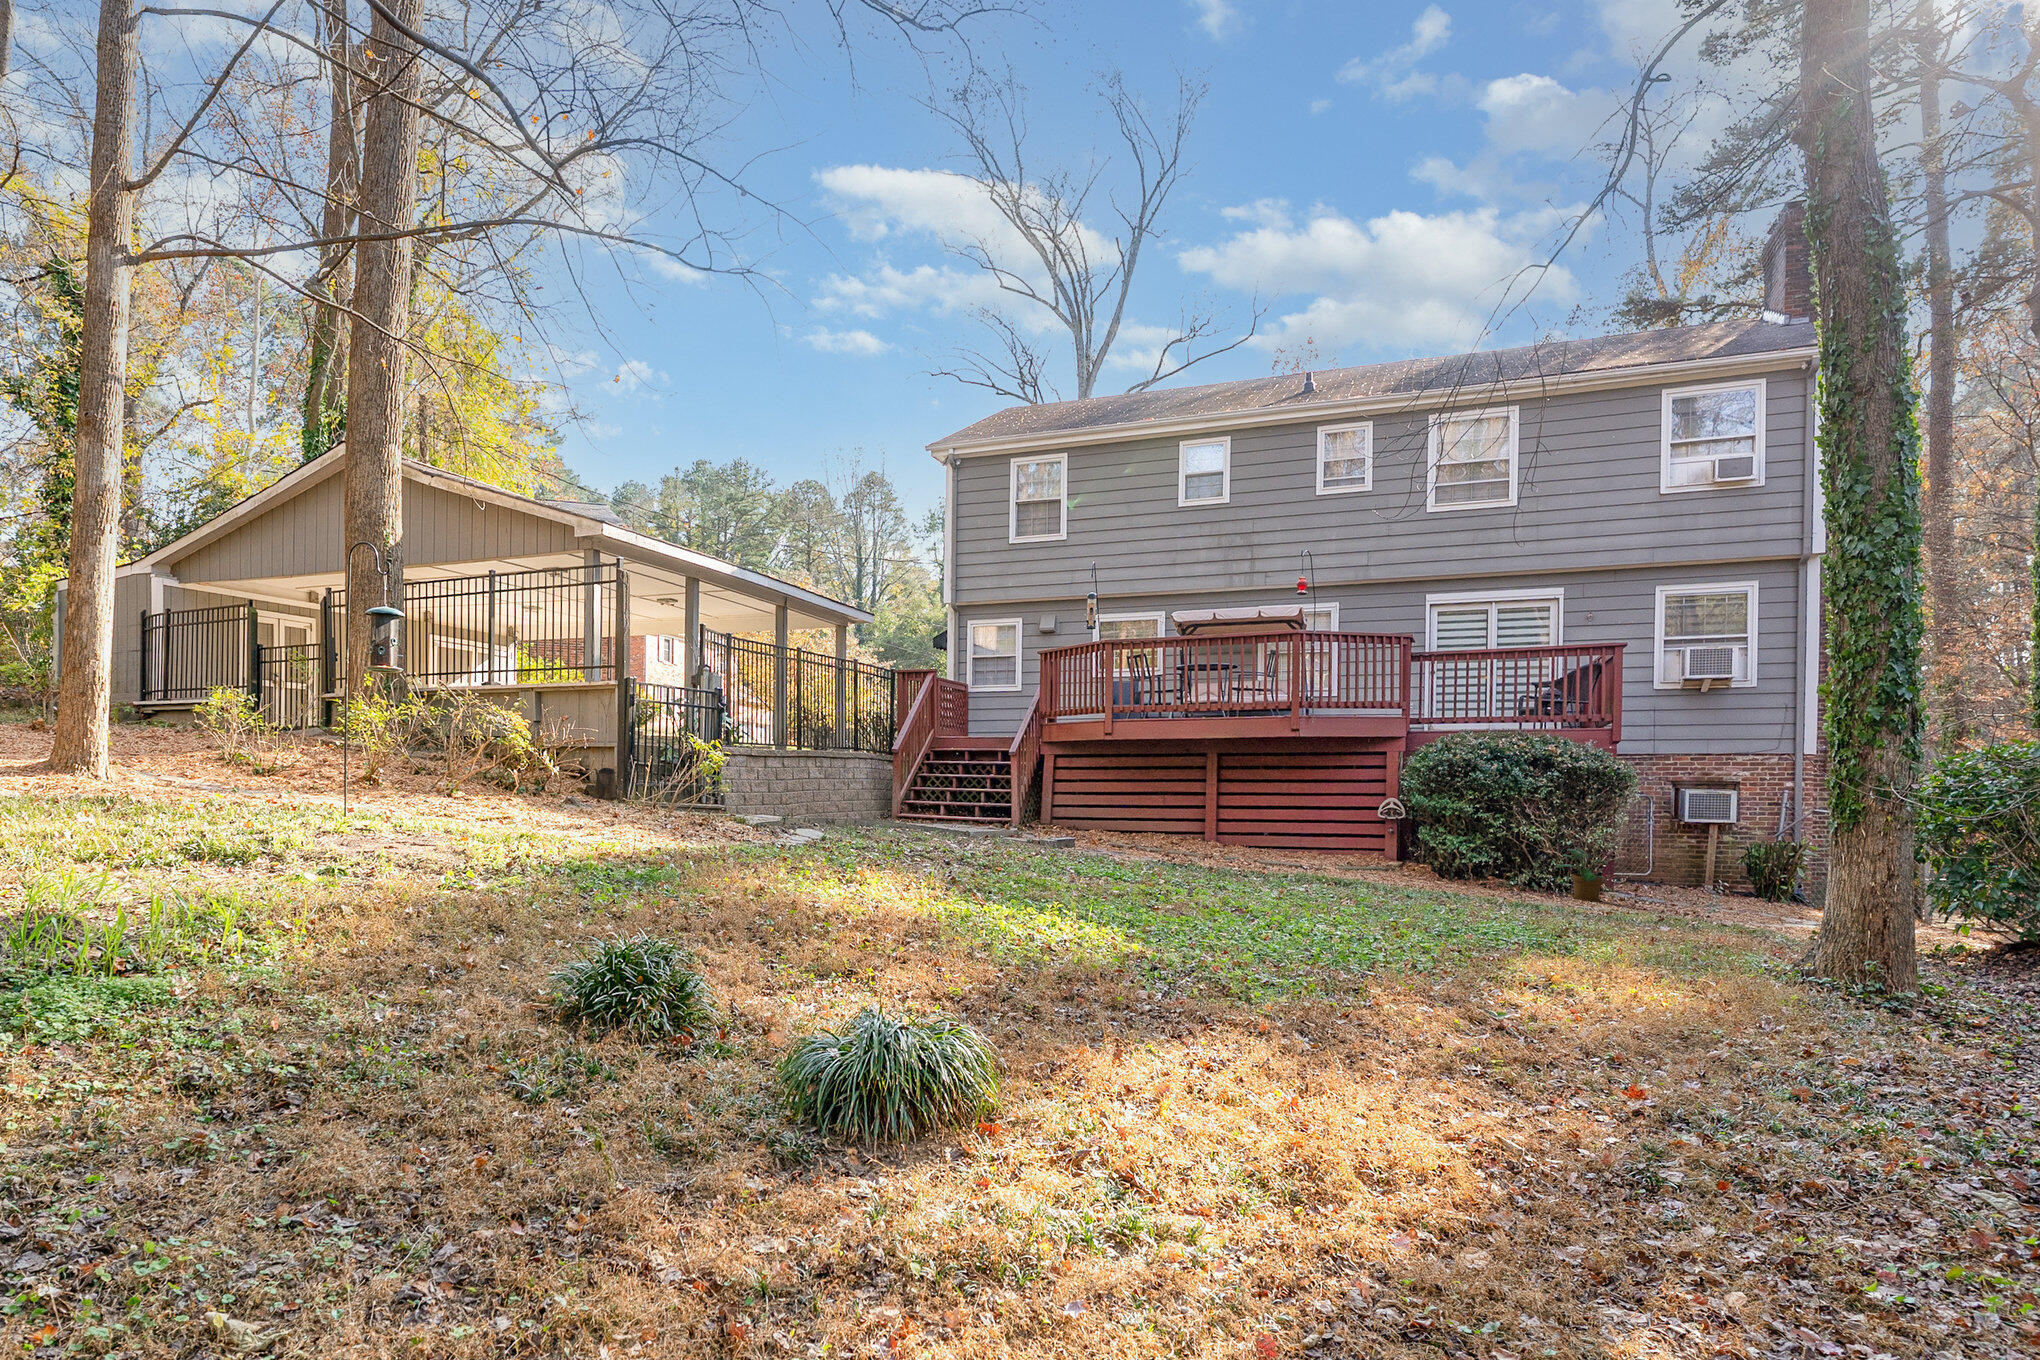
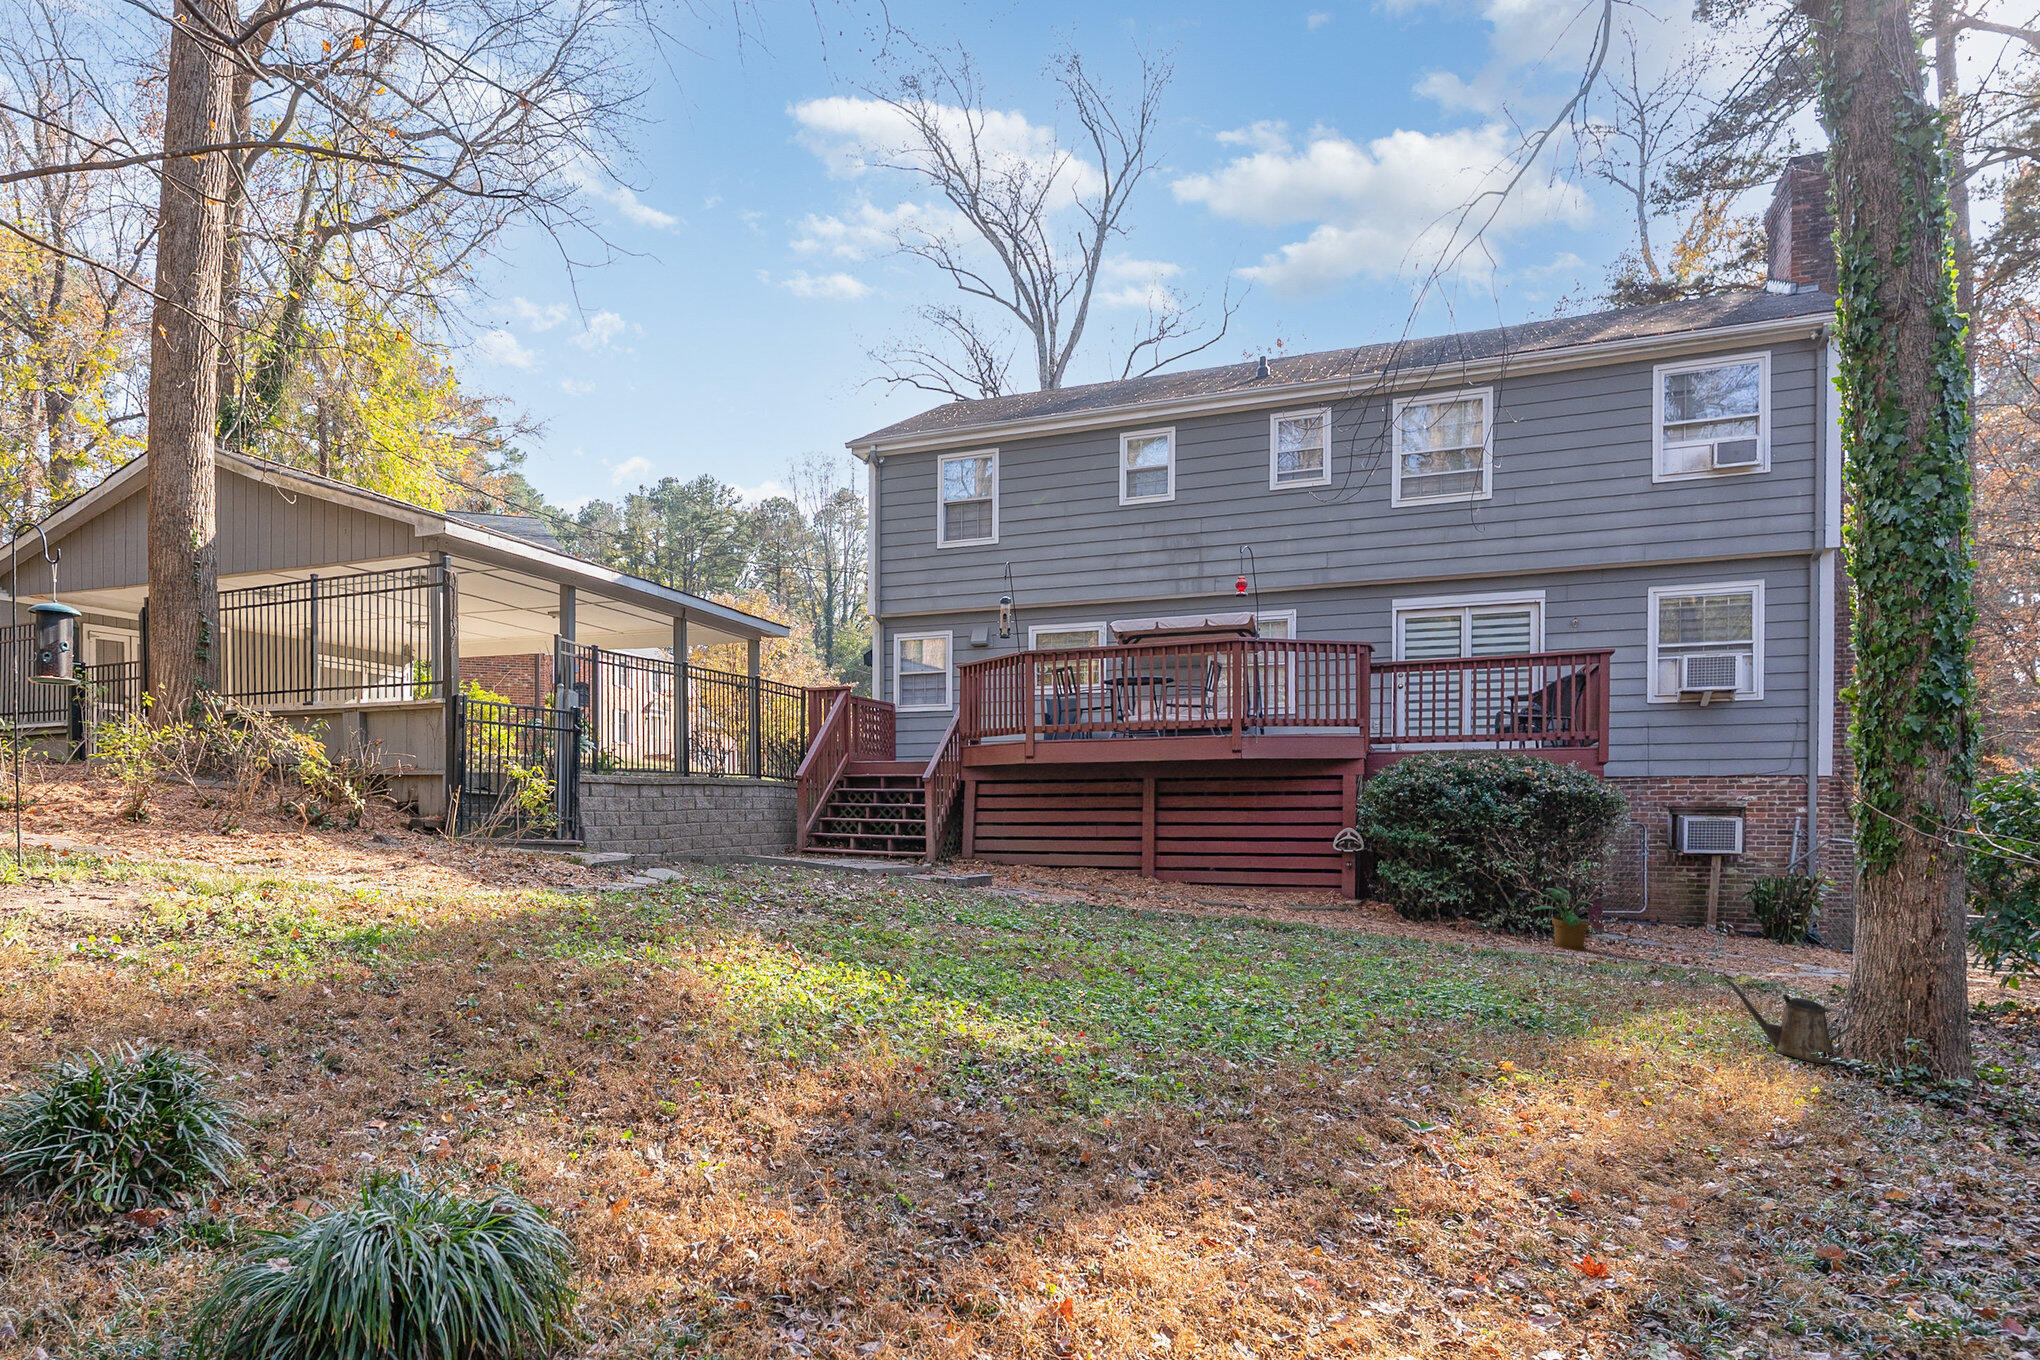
watering can: present [592,768,617,799] -> present [1723,978,1851,1063]

